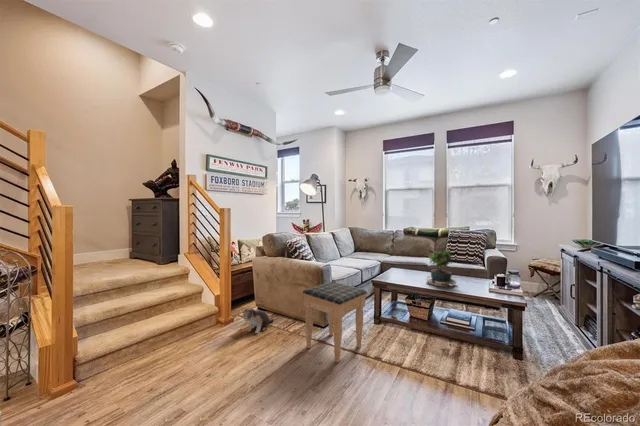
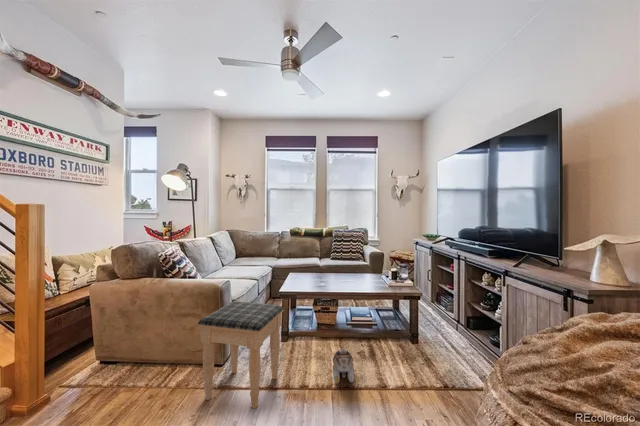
potted plant: present [427,250,456,287] -> none [337,247,367,291]
plush toy: present [240,308,274,333] -> present [333,348,354,384]

